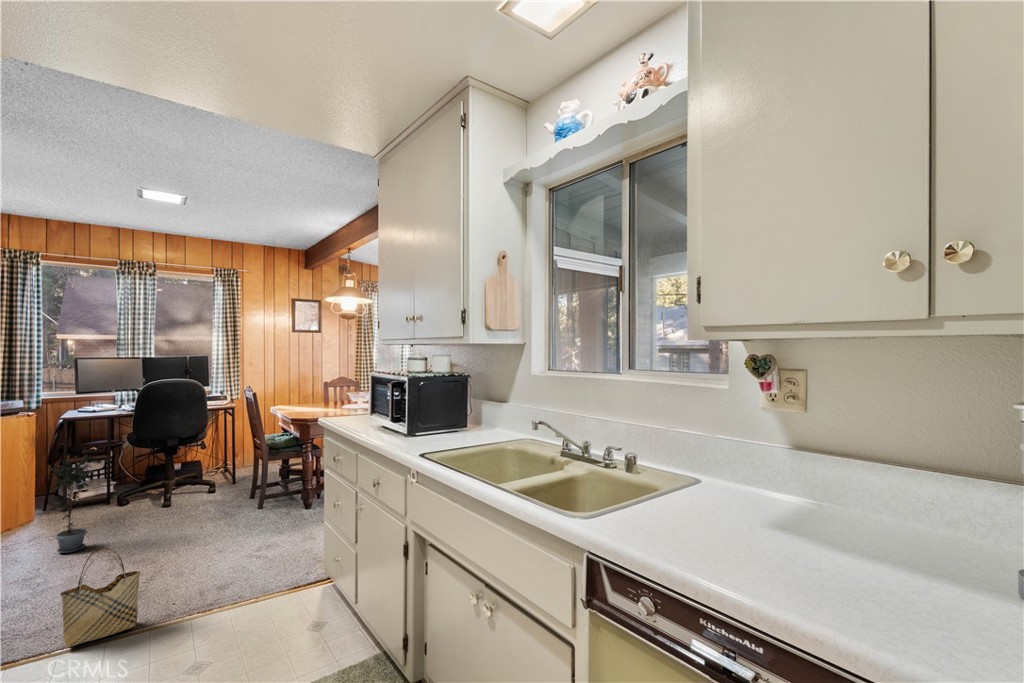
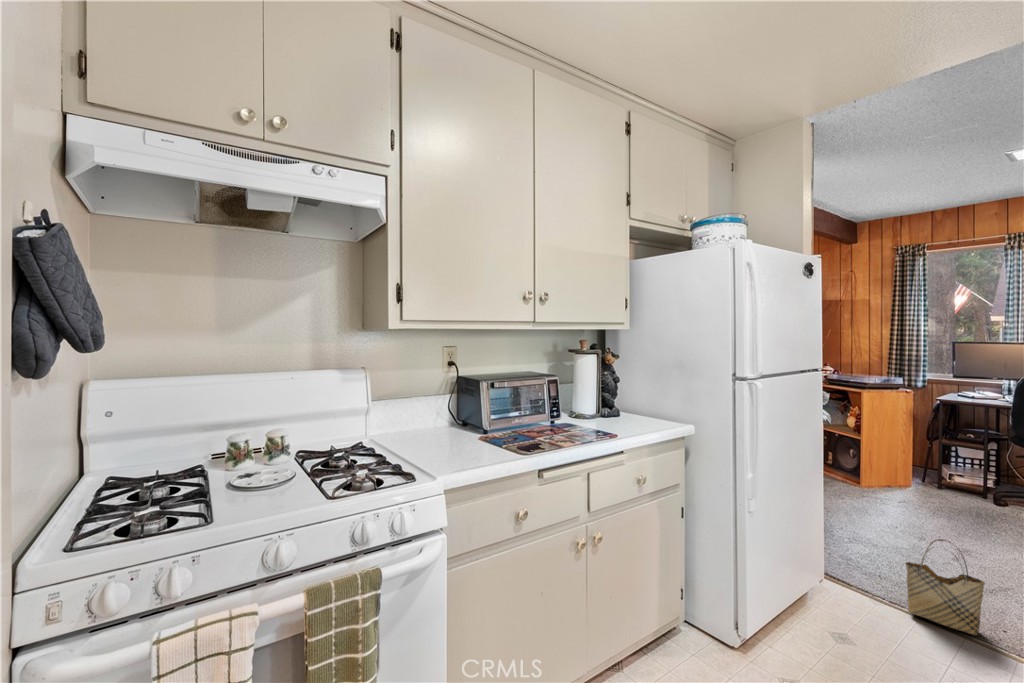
potted plant: present [48,451,101,553] -> none [916,438,968,532]

